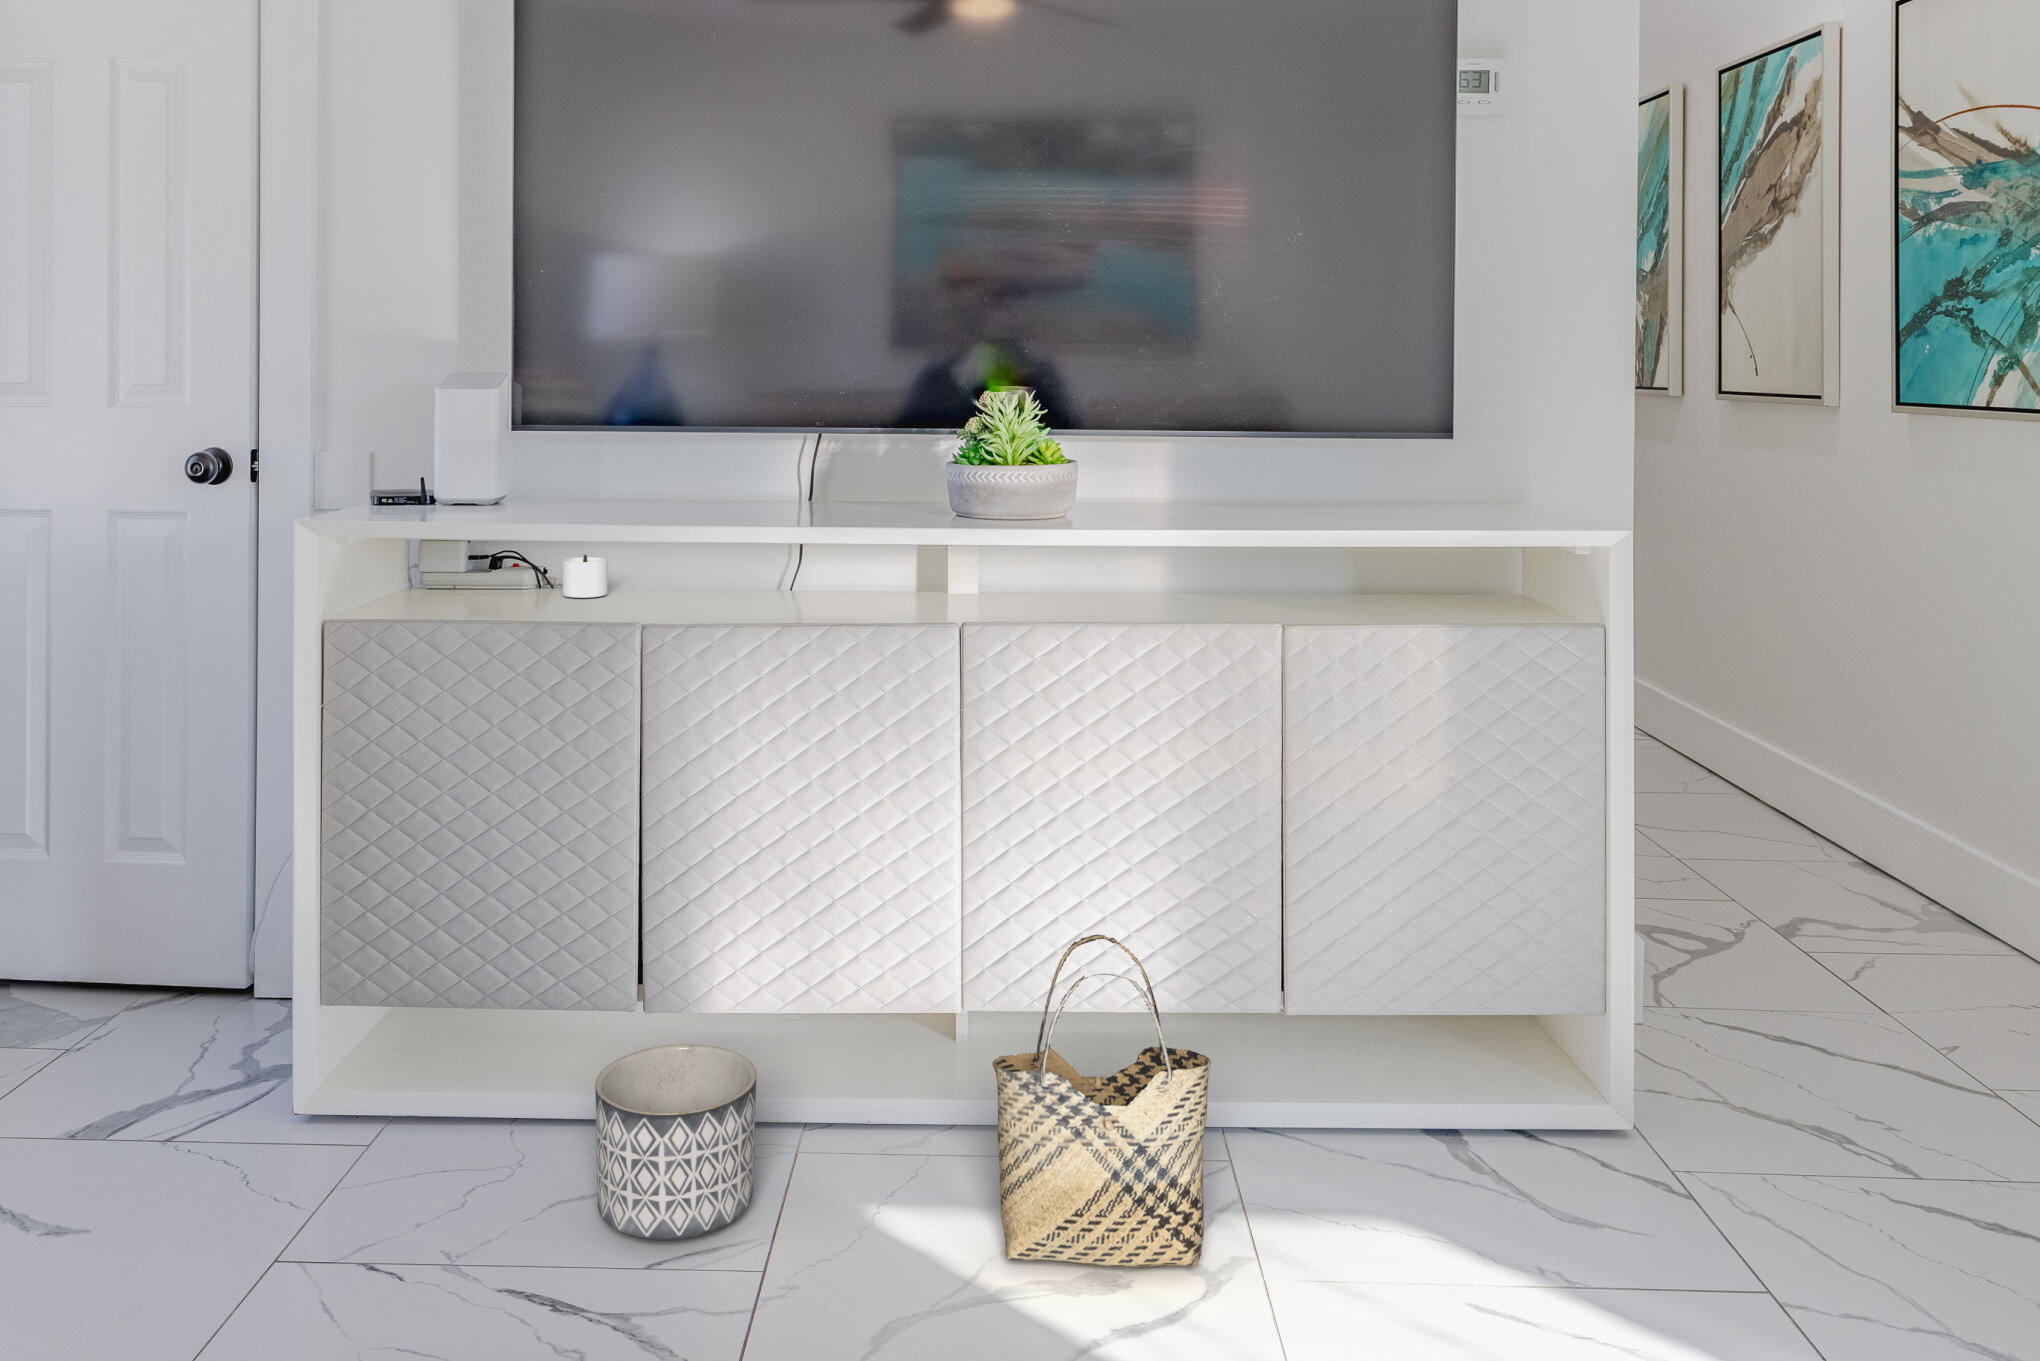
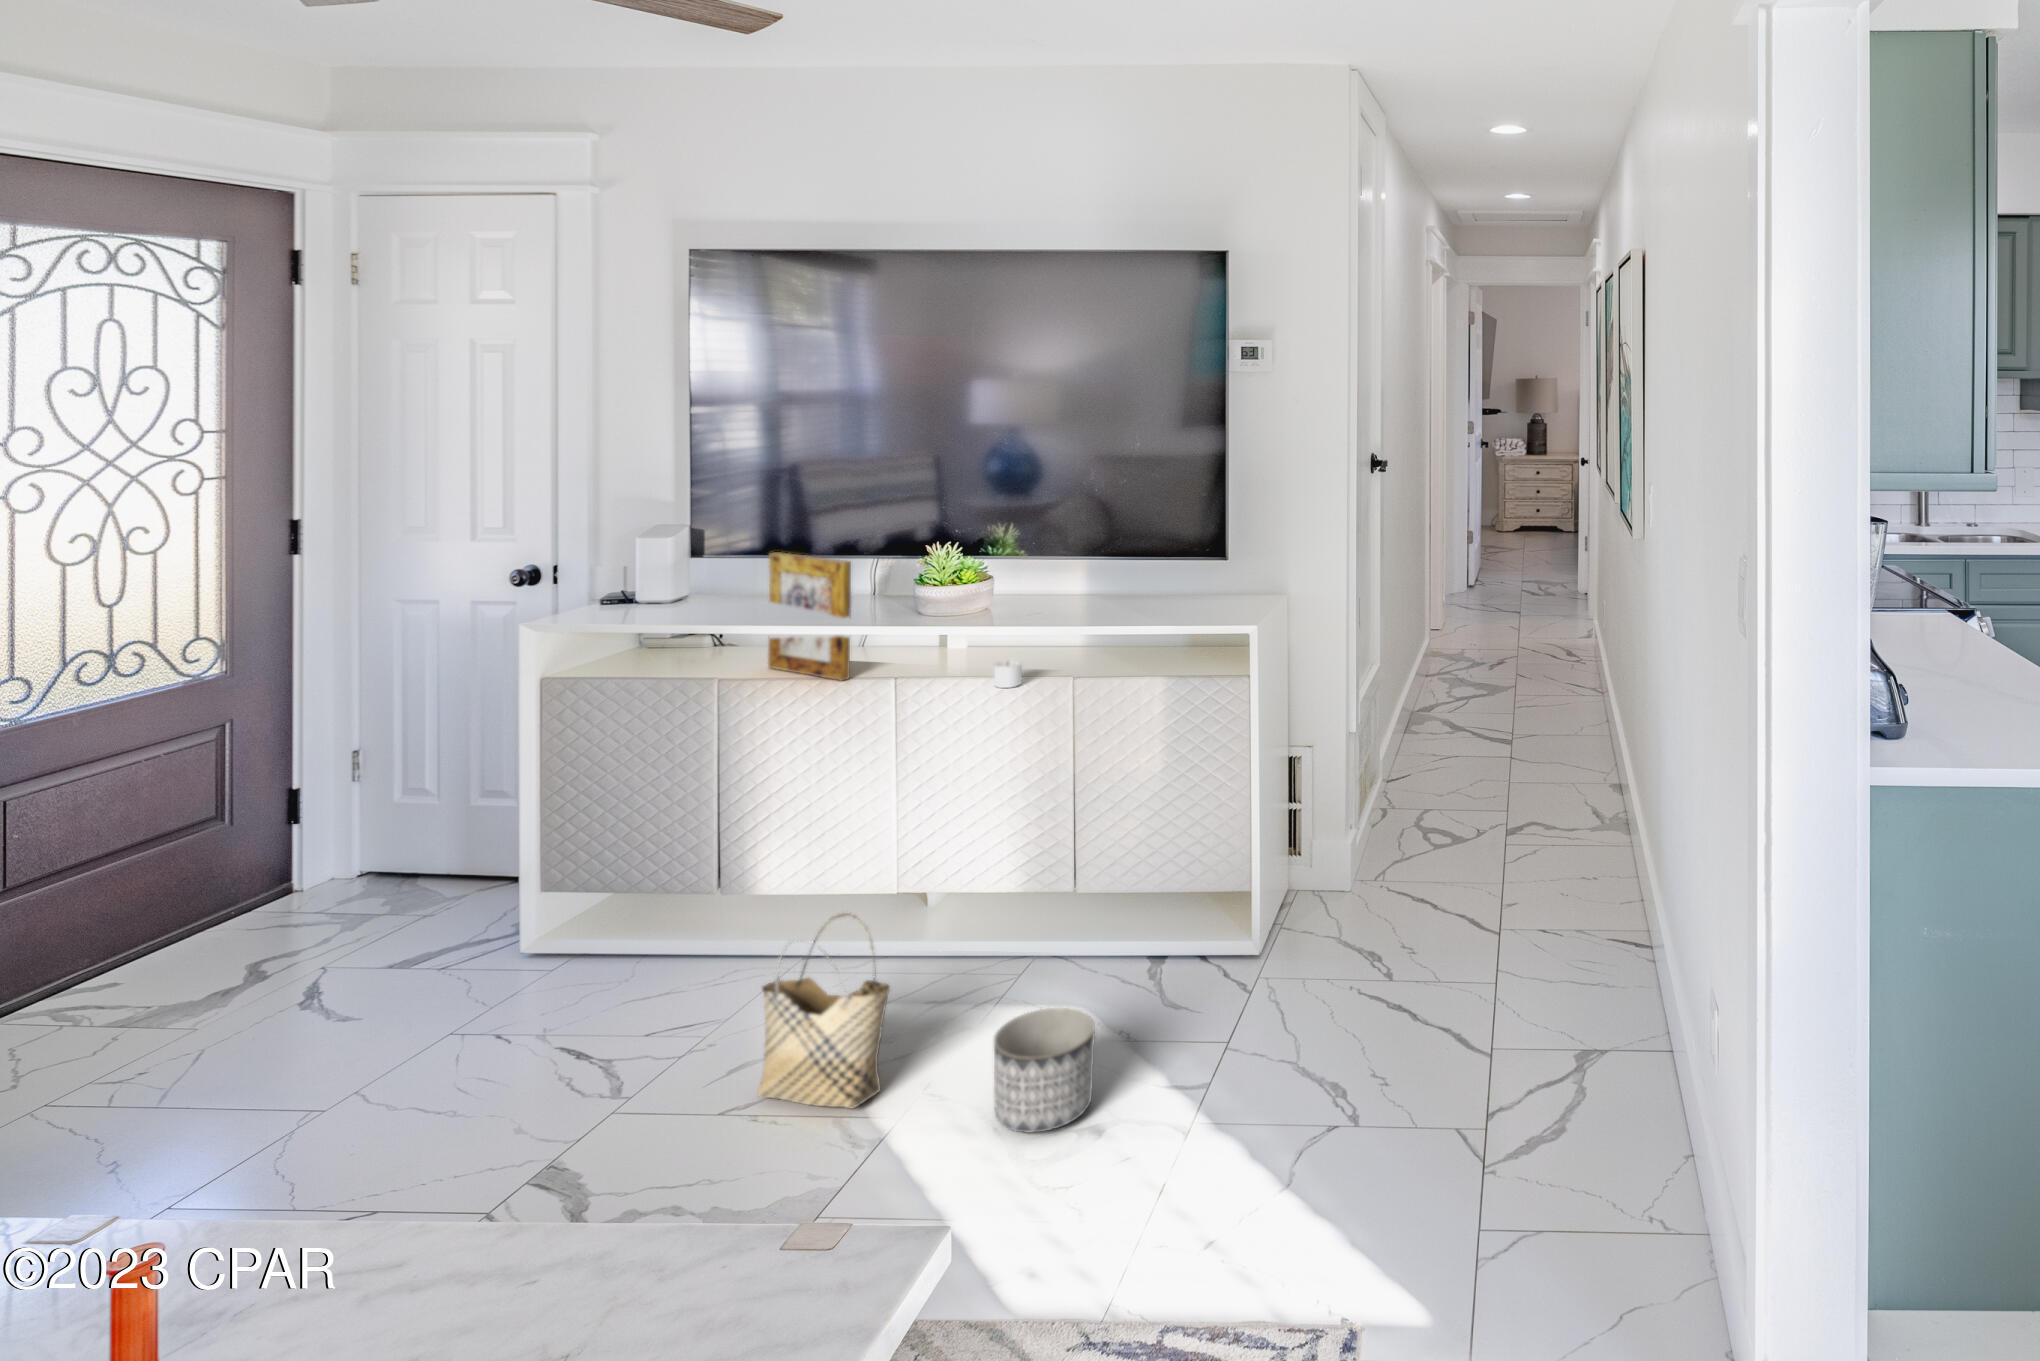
picture frame: none [679,395,845,594] -> present [768,552,851,681]
candle: present [563,555,608,598] -> present [994,660,1022,688]
planter: present [595,1044,757,1240] -> present [994,1008,1095,1132]

